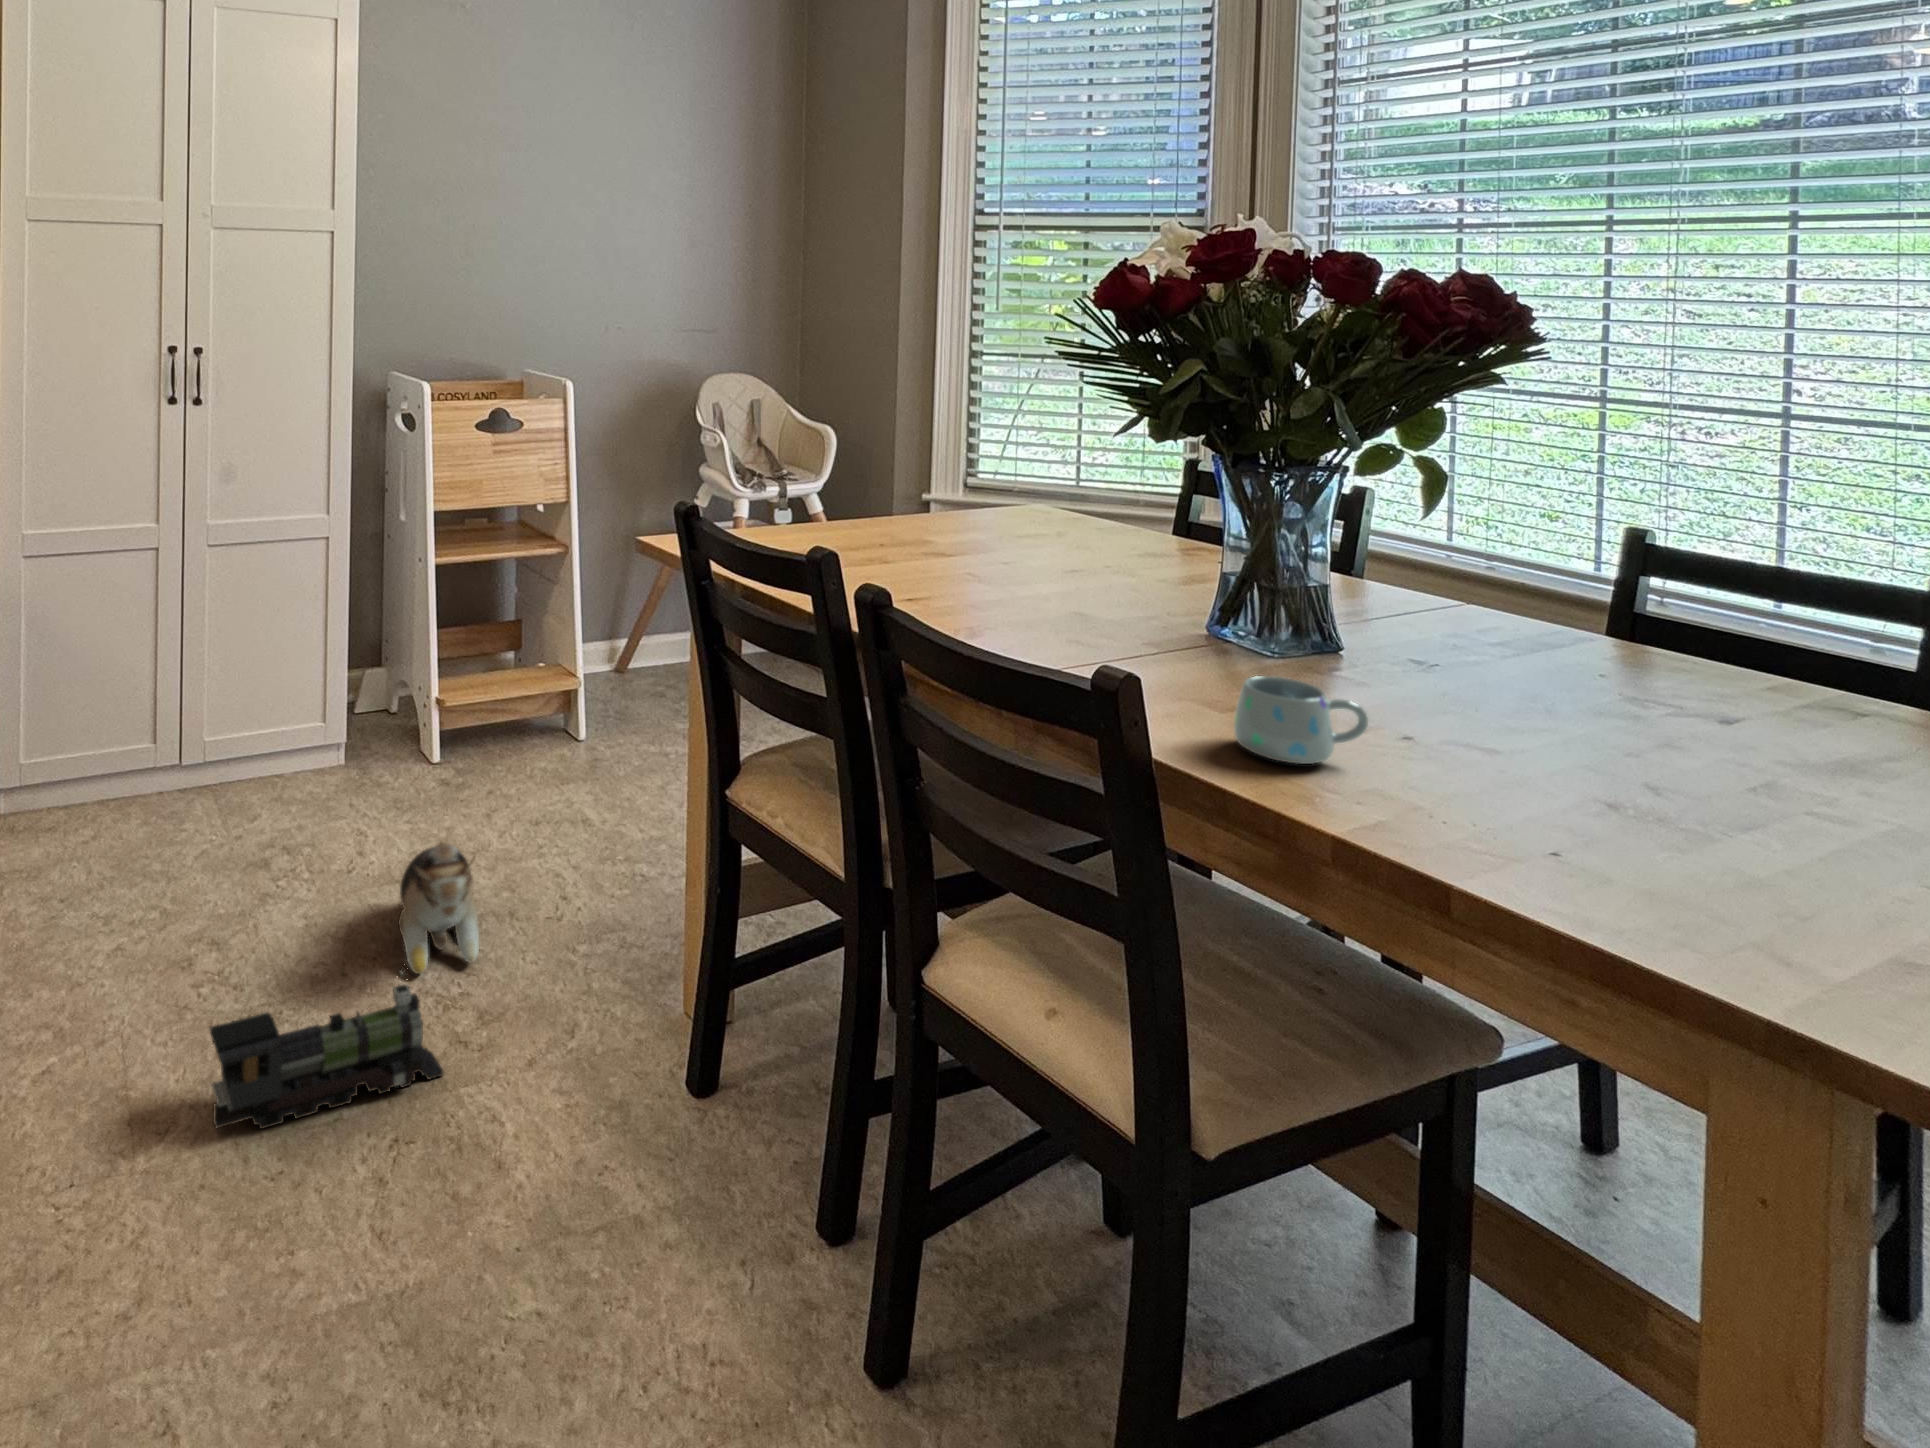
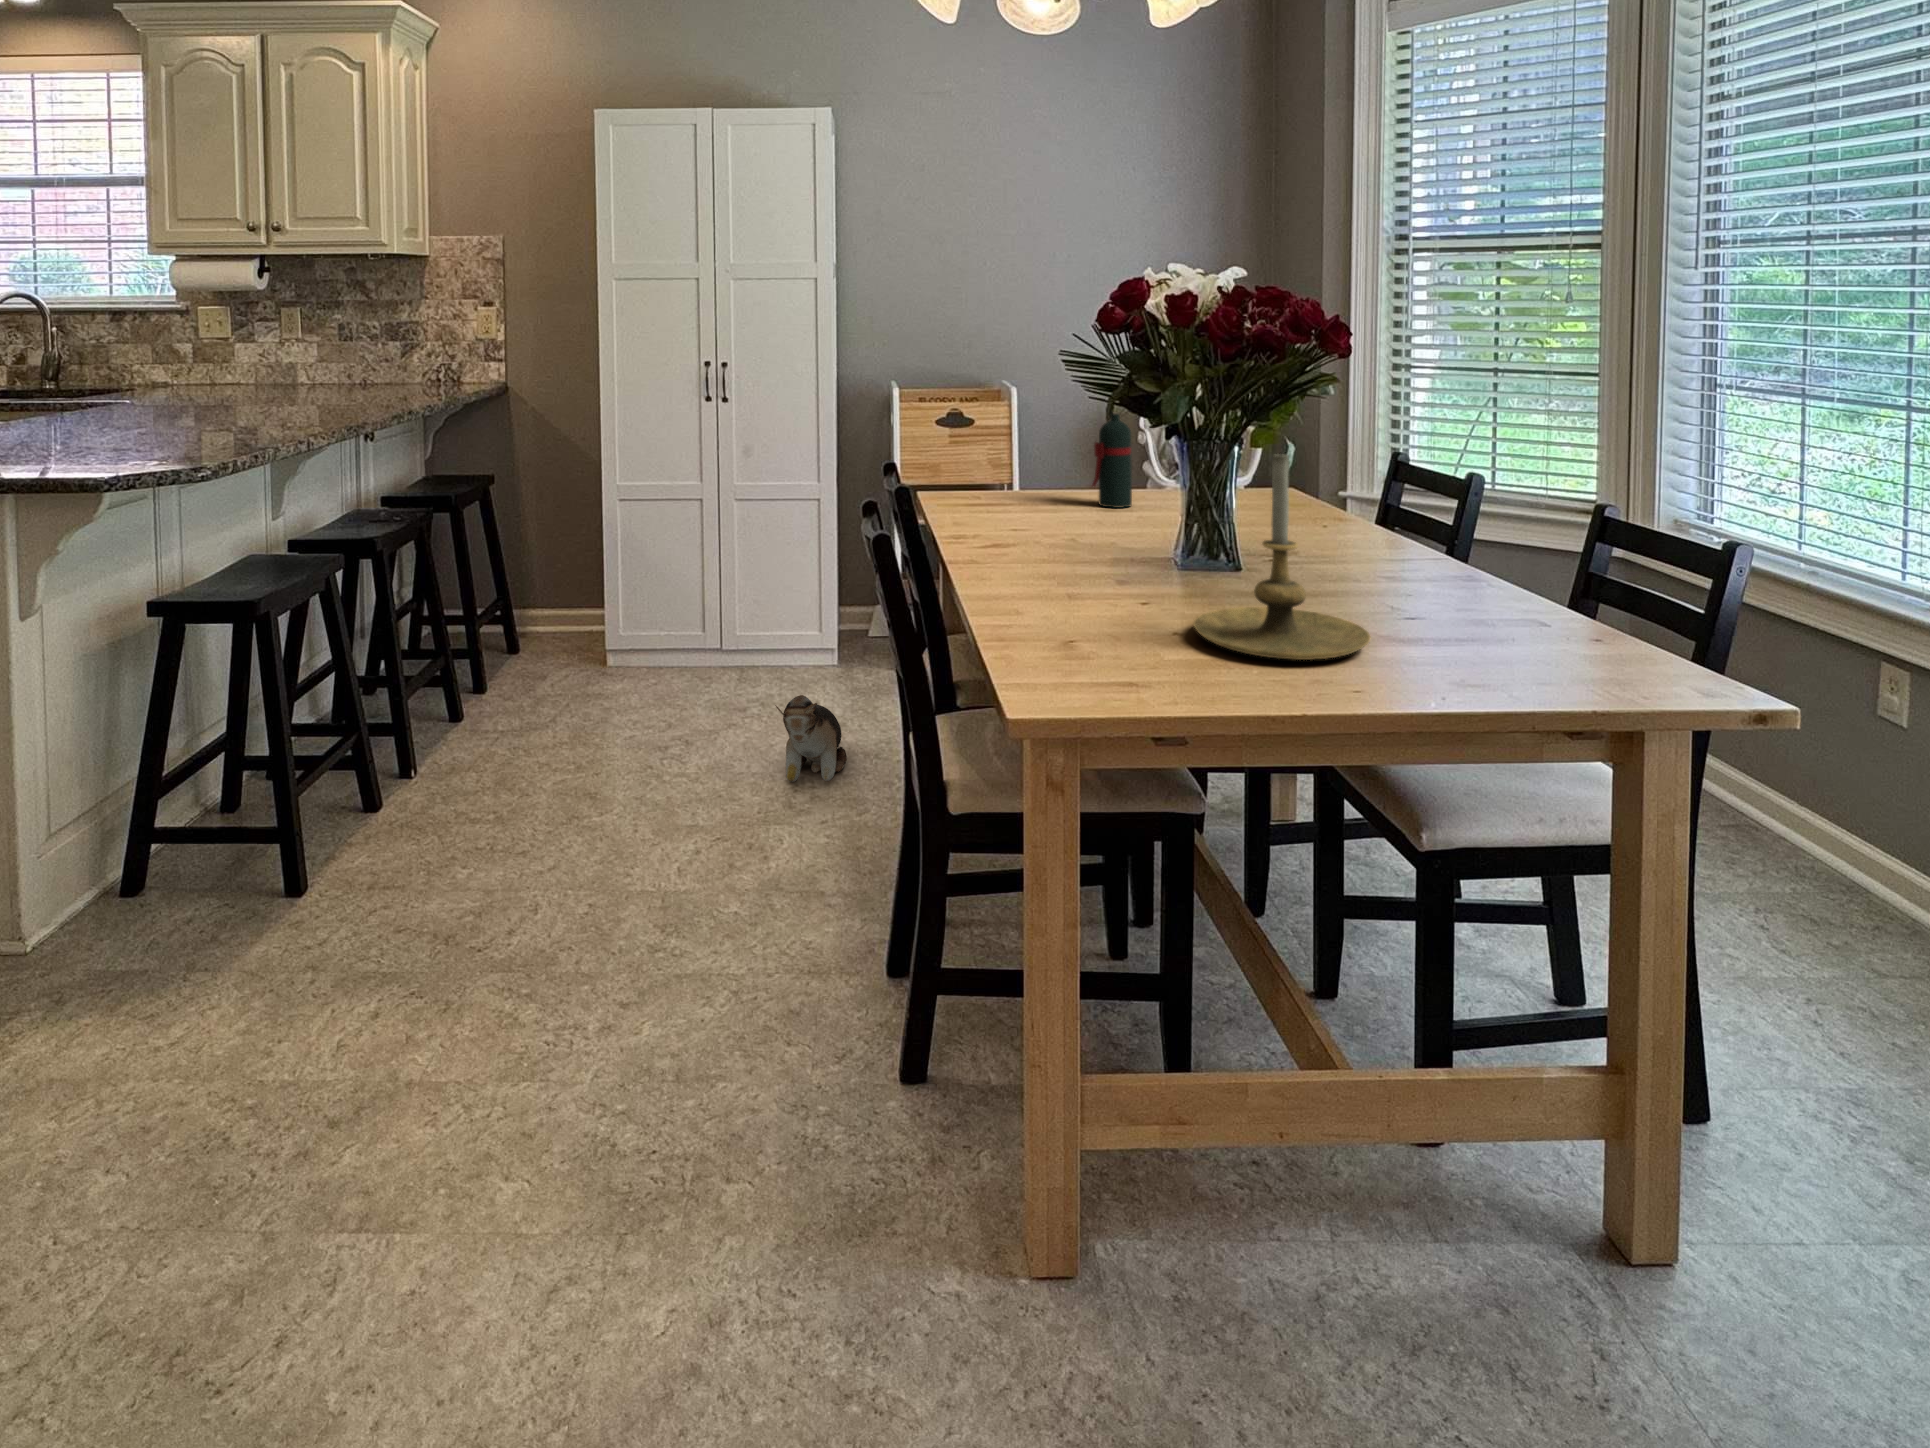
wine bottle: none [866,374,912,540] -> present [1092,412,1132,508]
candle holder: none [1445,487,1756,795] -> present [1193,454,1370,660]
mug: present [1234,676,1368,764] -> none [1035,571,1105,623]
toy train: present [210,970,443,1129] -> none [620,756,766,834]

